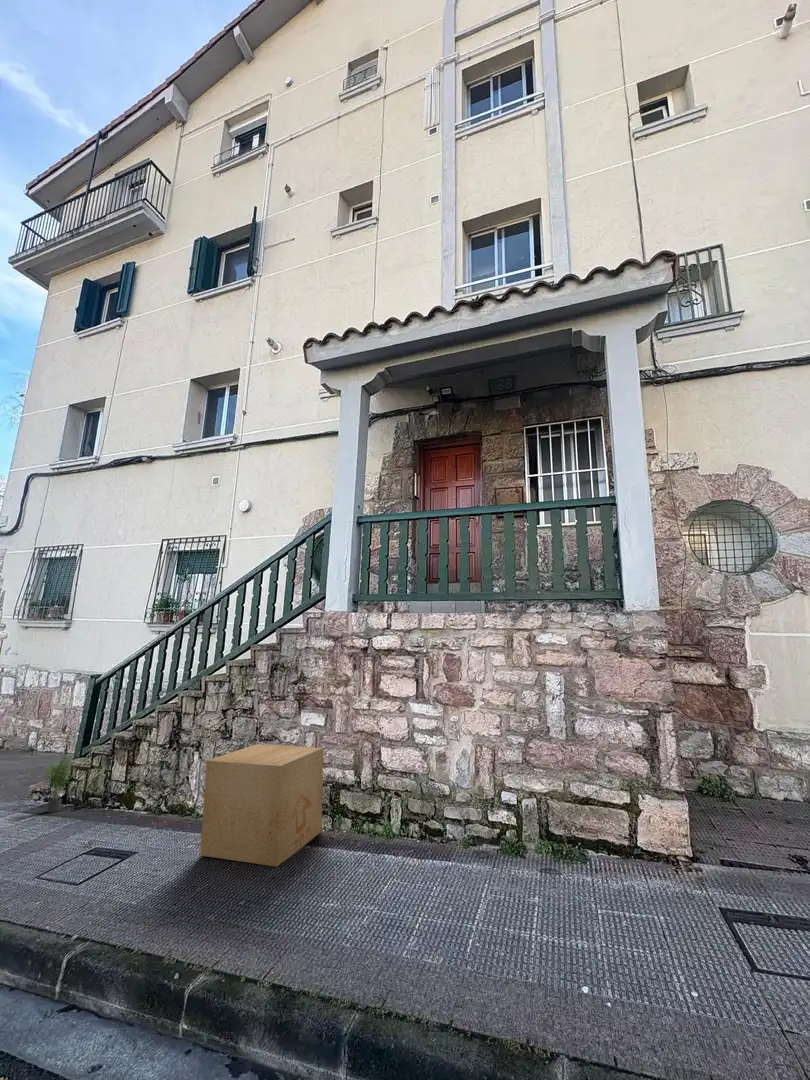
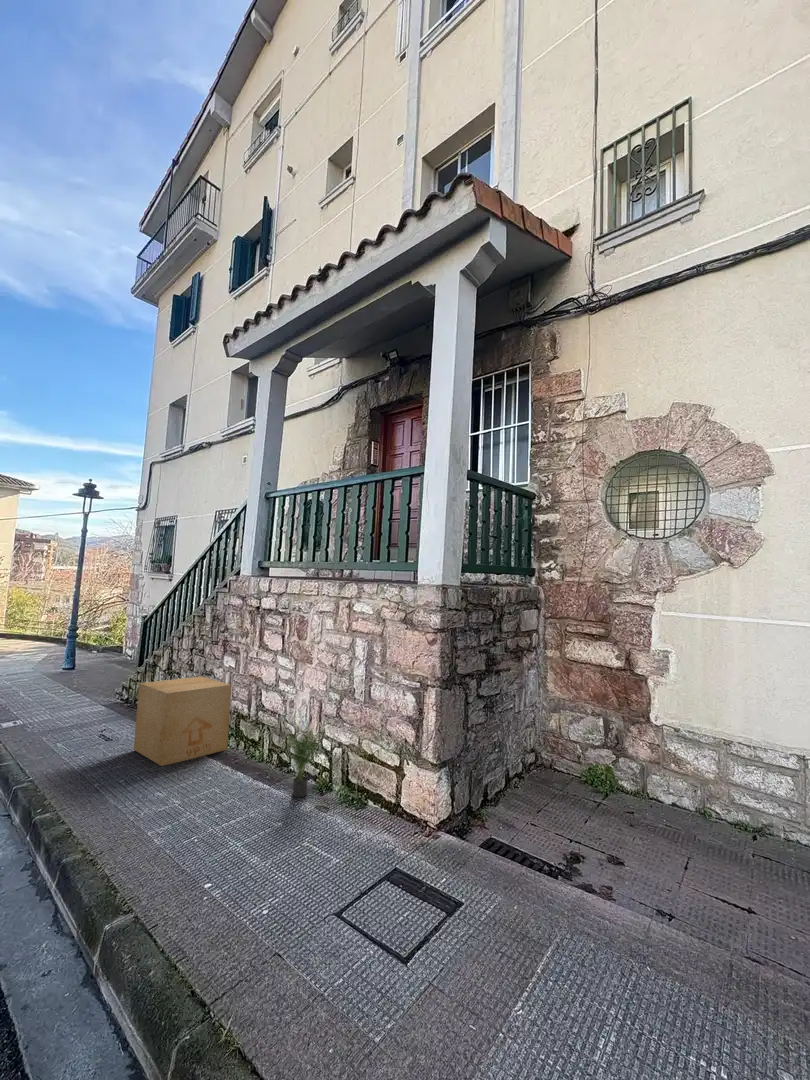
potted plant: present [47,754,73,813] -> present [288,729,318,797]

